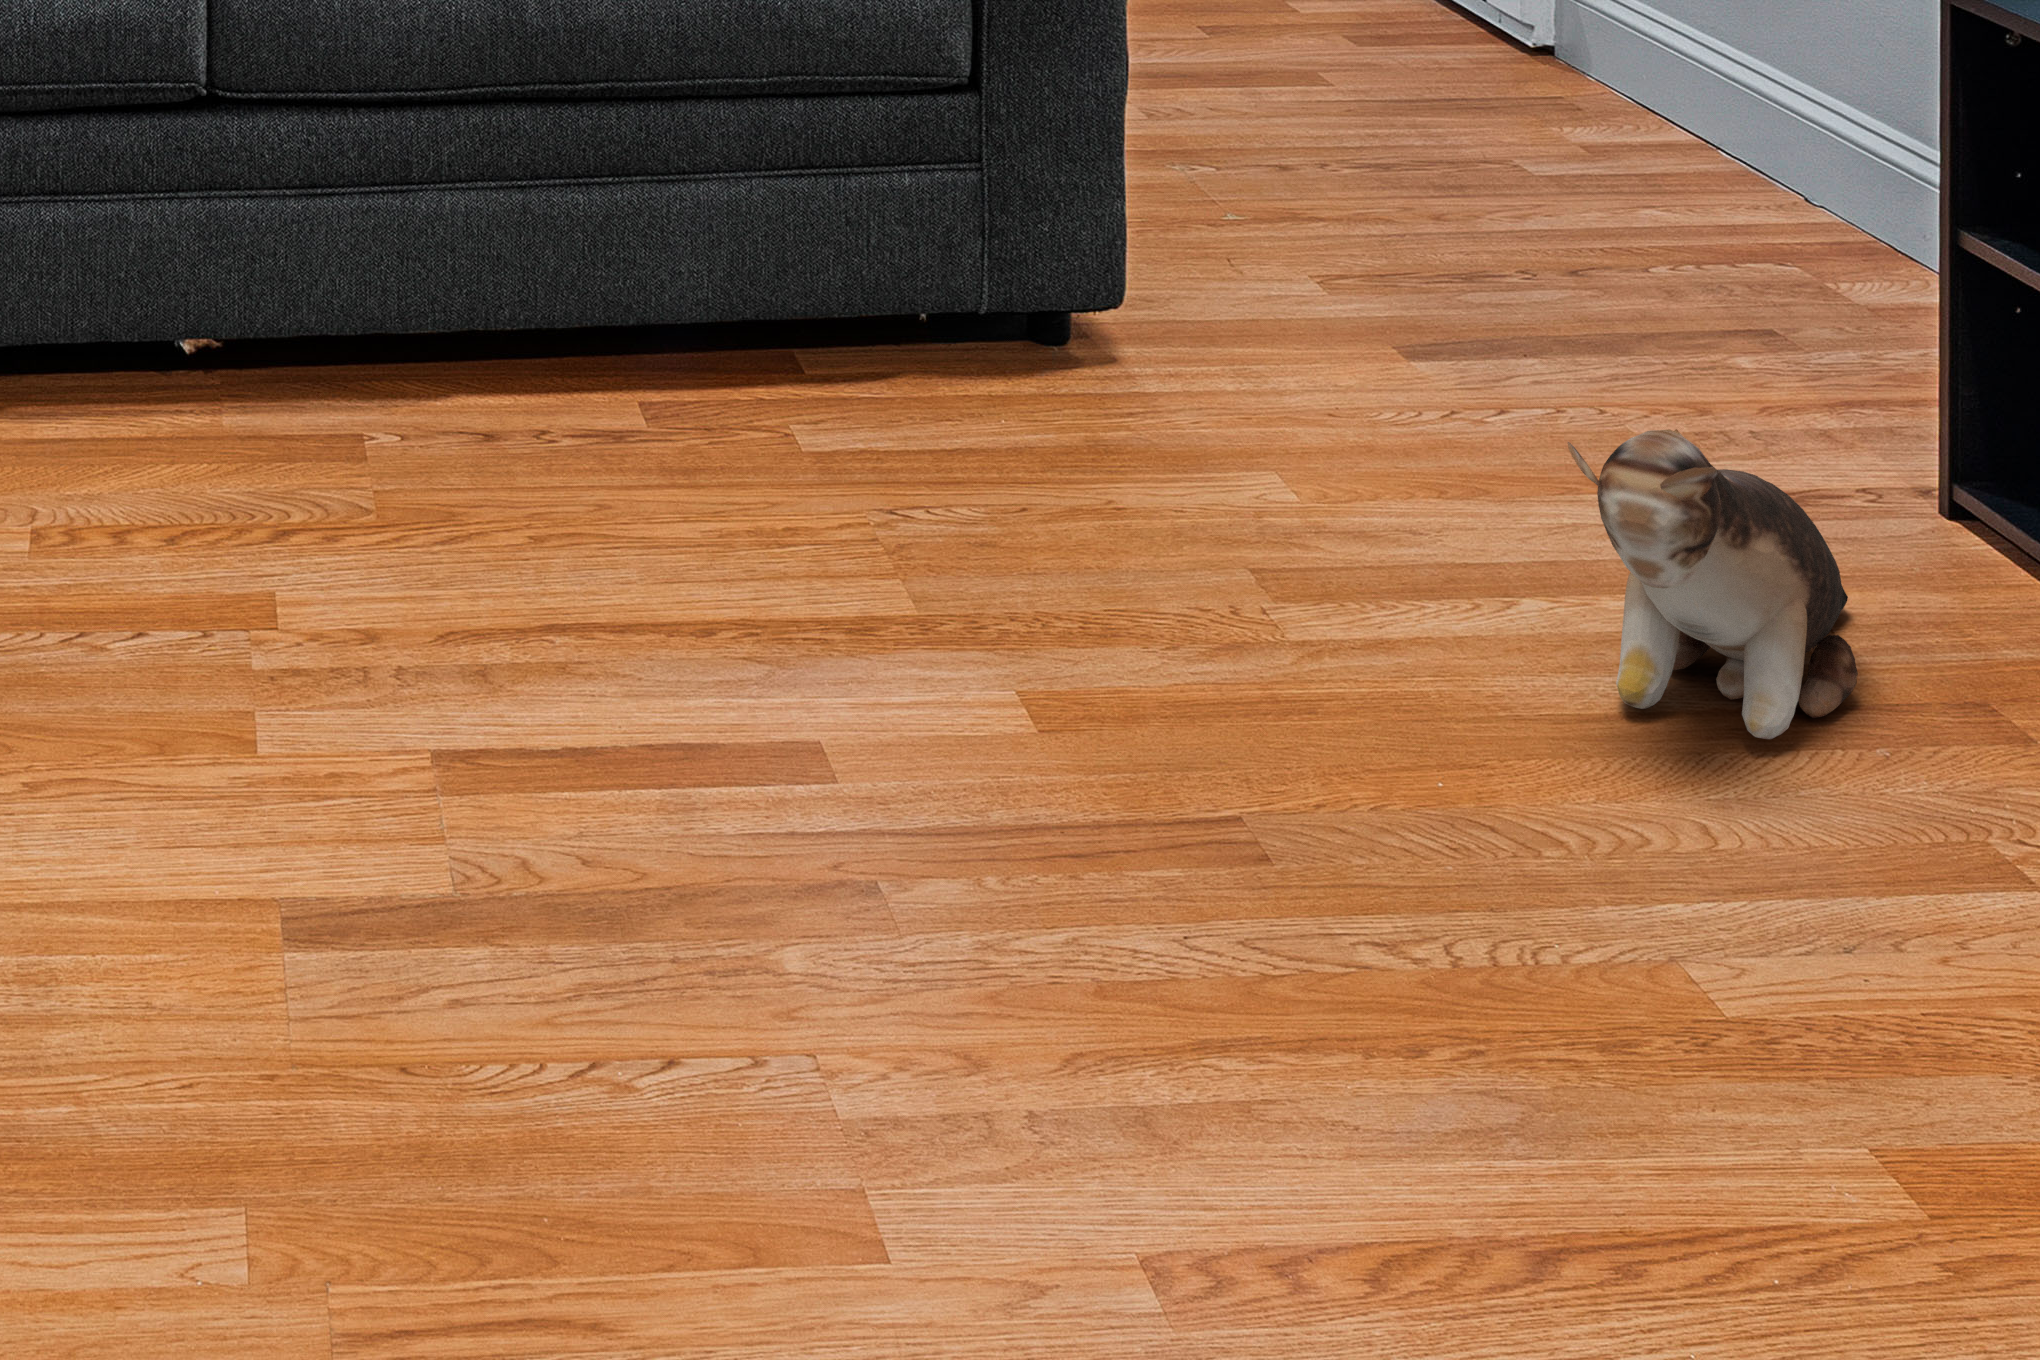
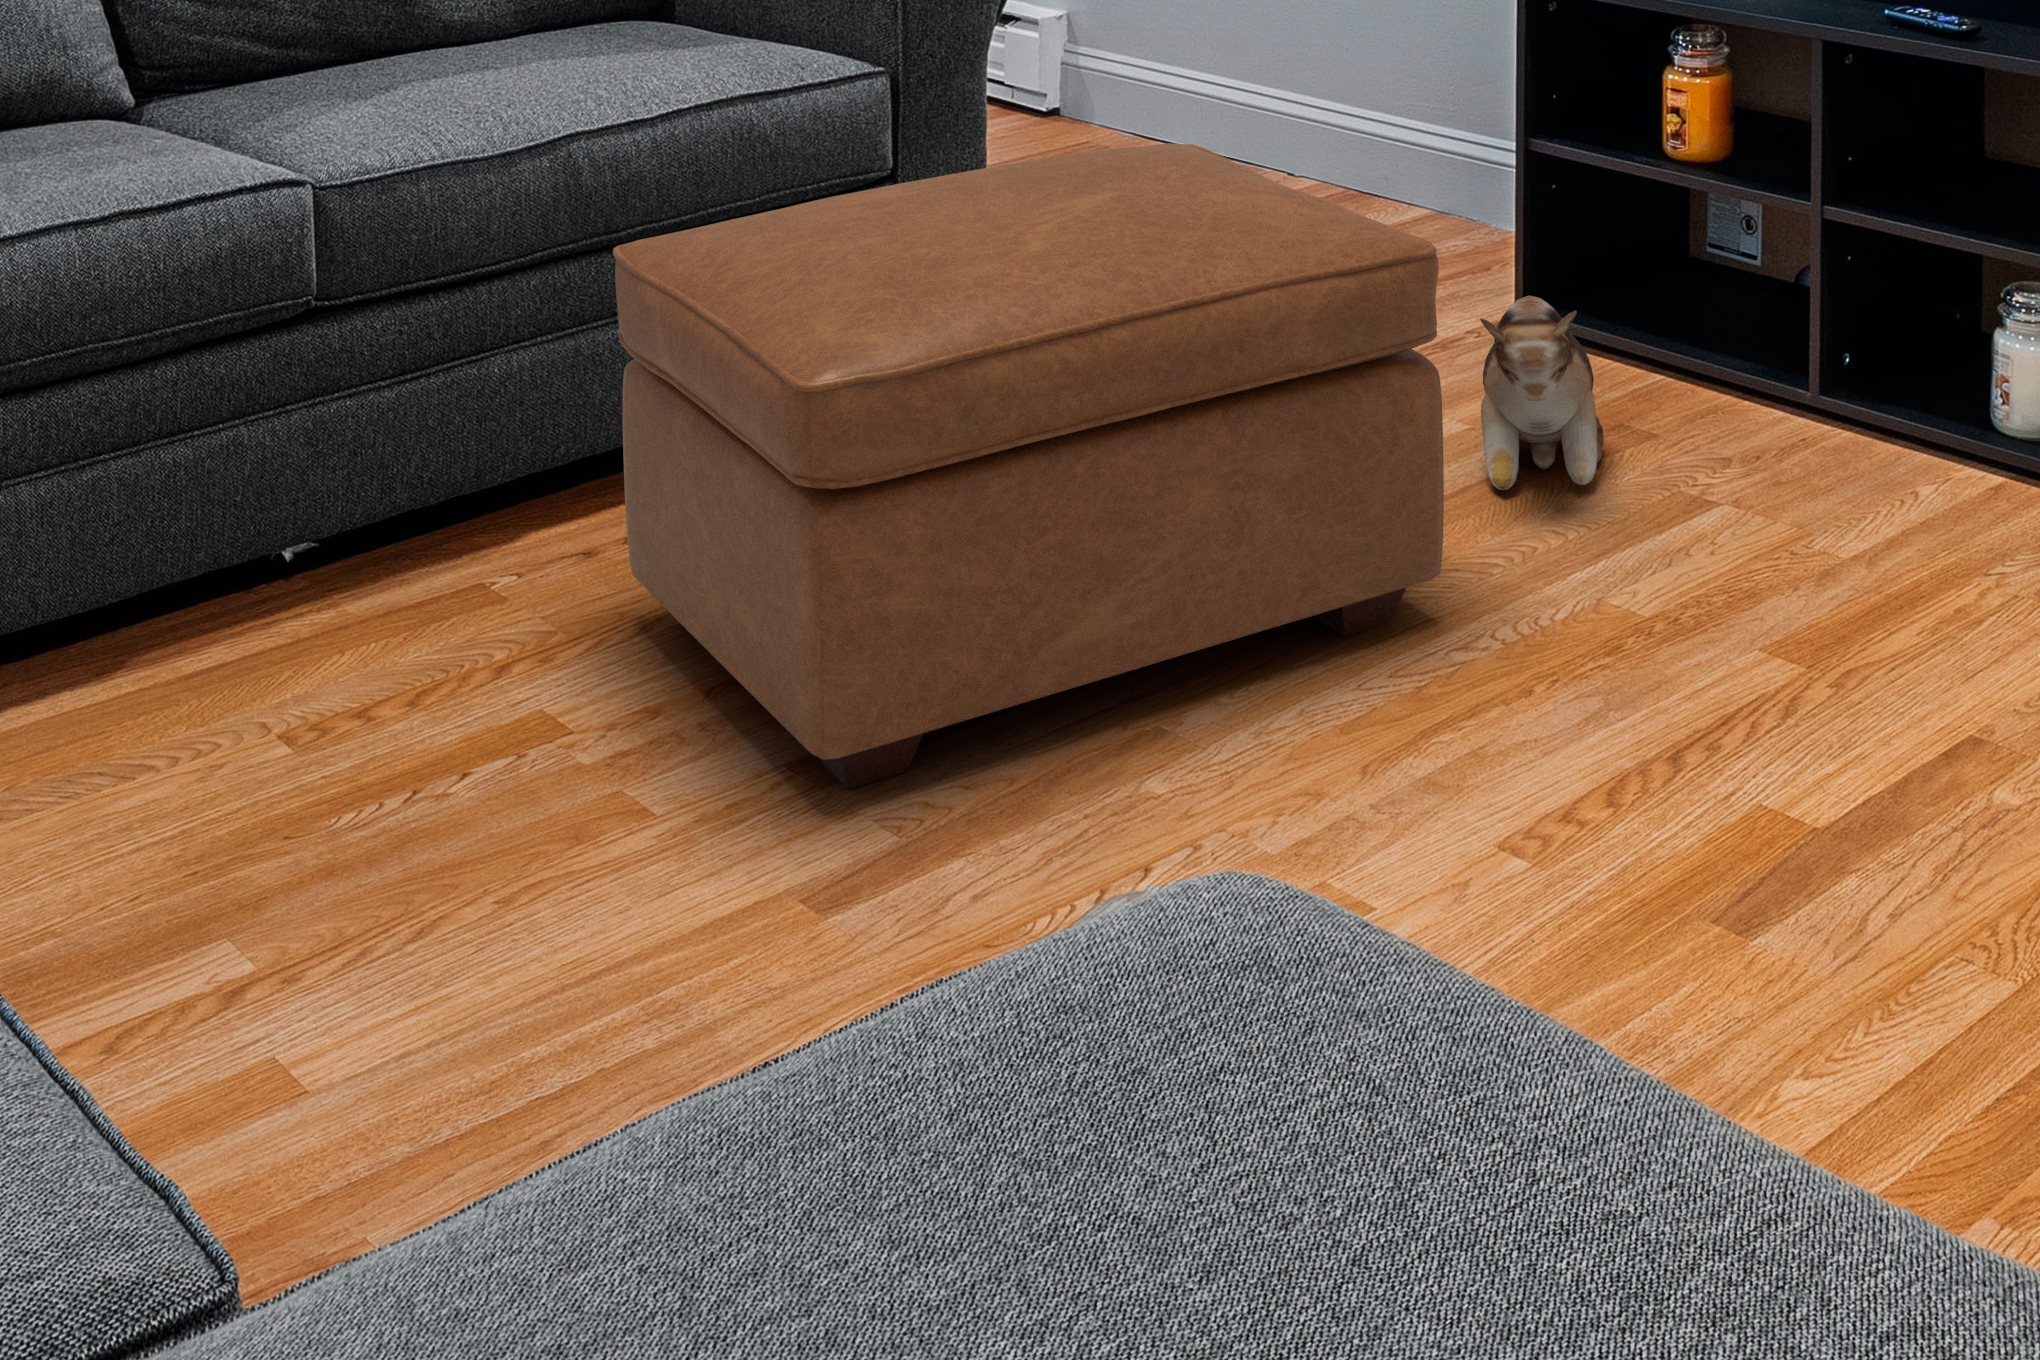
ottoman: none [378,82,1362,825] -> present [613,143,1444,789]

